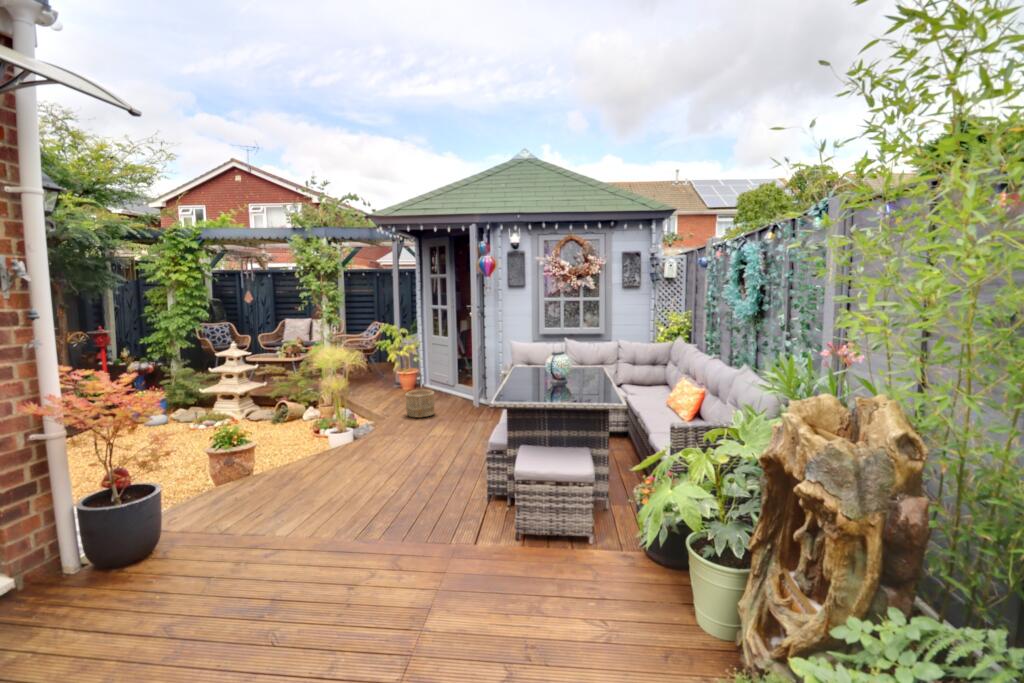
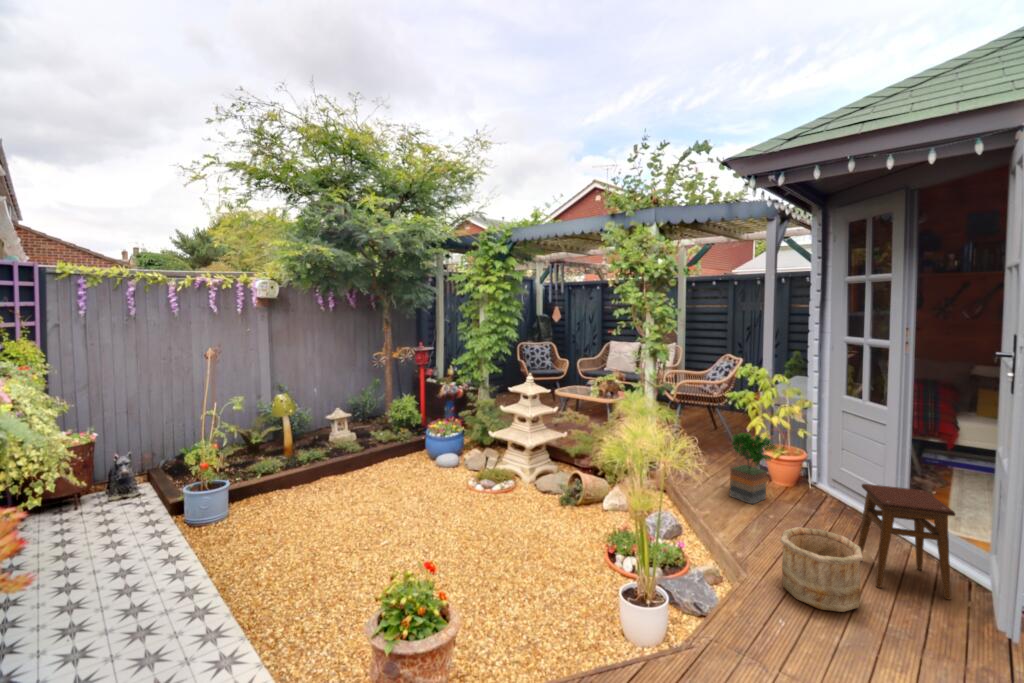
potted tree: none [381,361,405,398] -> present [729,433,776,504]
stool: none [437,369,466,409] -> present [858,484,955,599]

